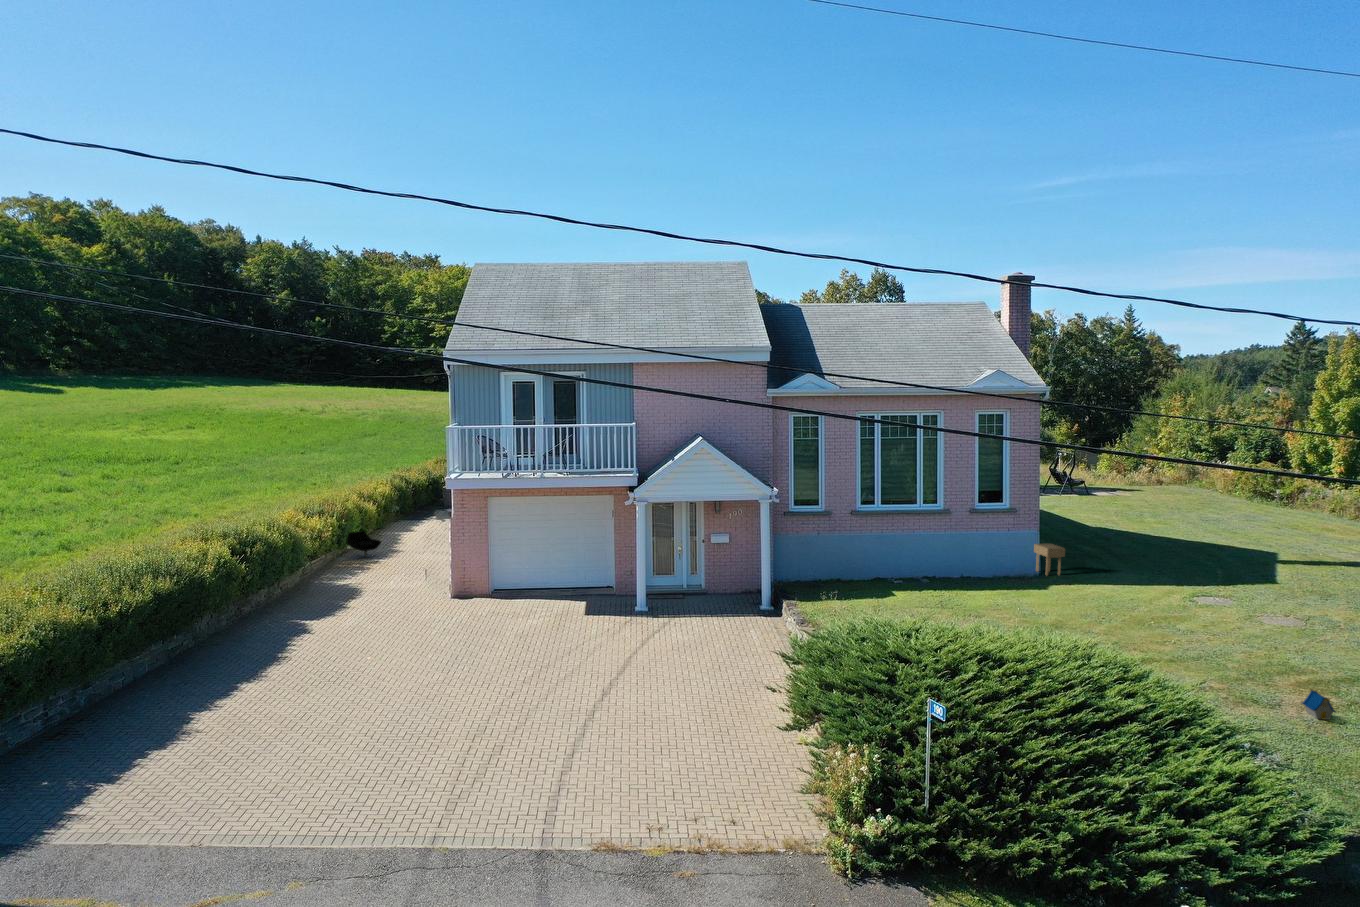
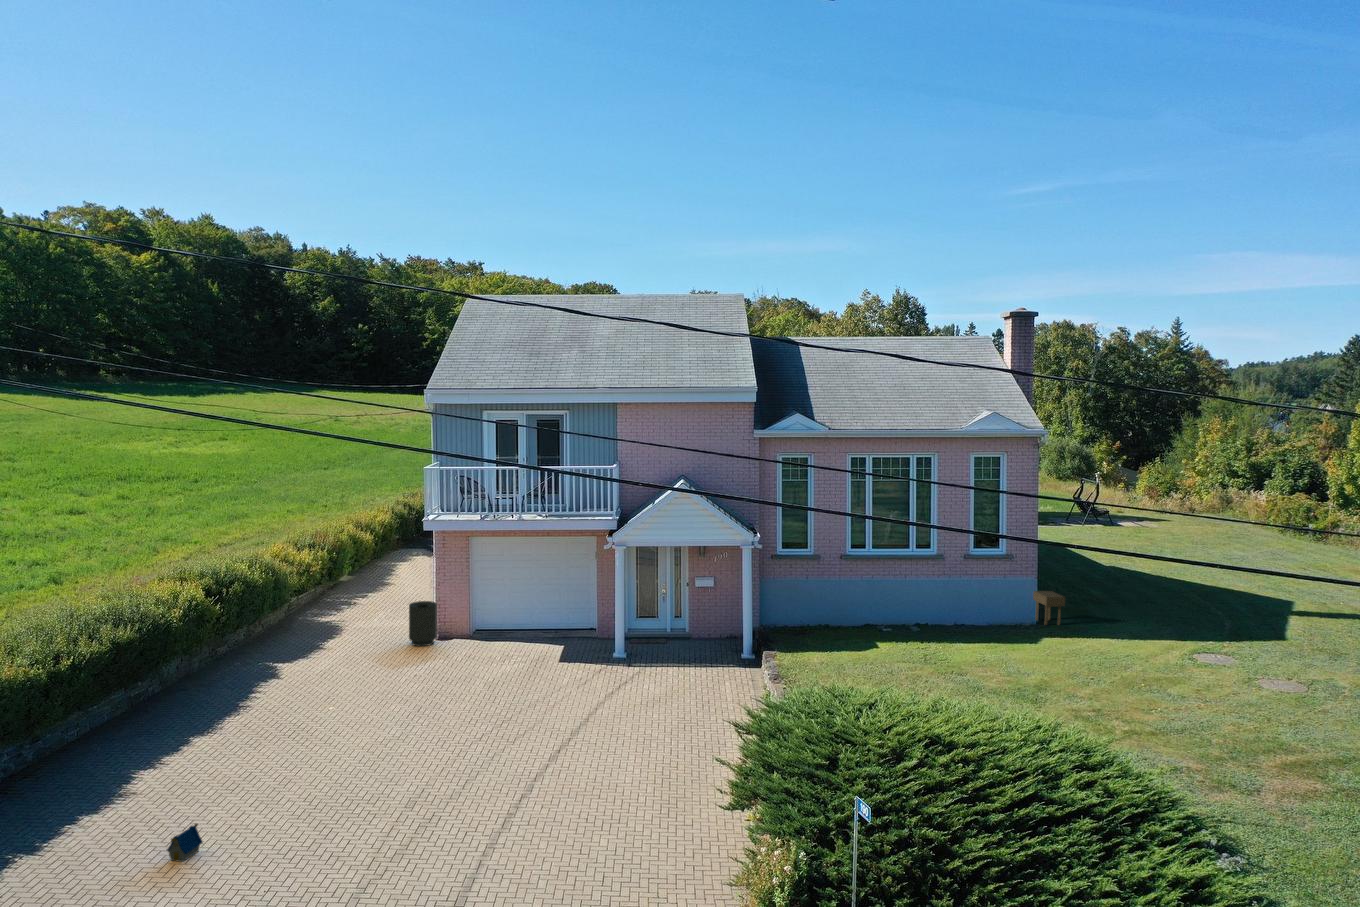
lounge chair: present [347,531,382,559] -> none [334,564,369,594]
trash can: none [433,560,460,603] -> present [409,601,437,646]
toy house: present [1302,689,1336,720] -> present [167,824,203,862]

